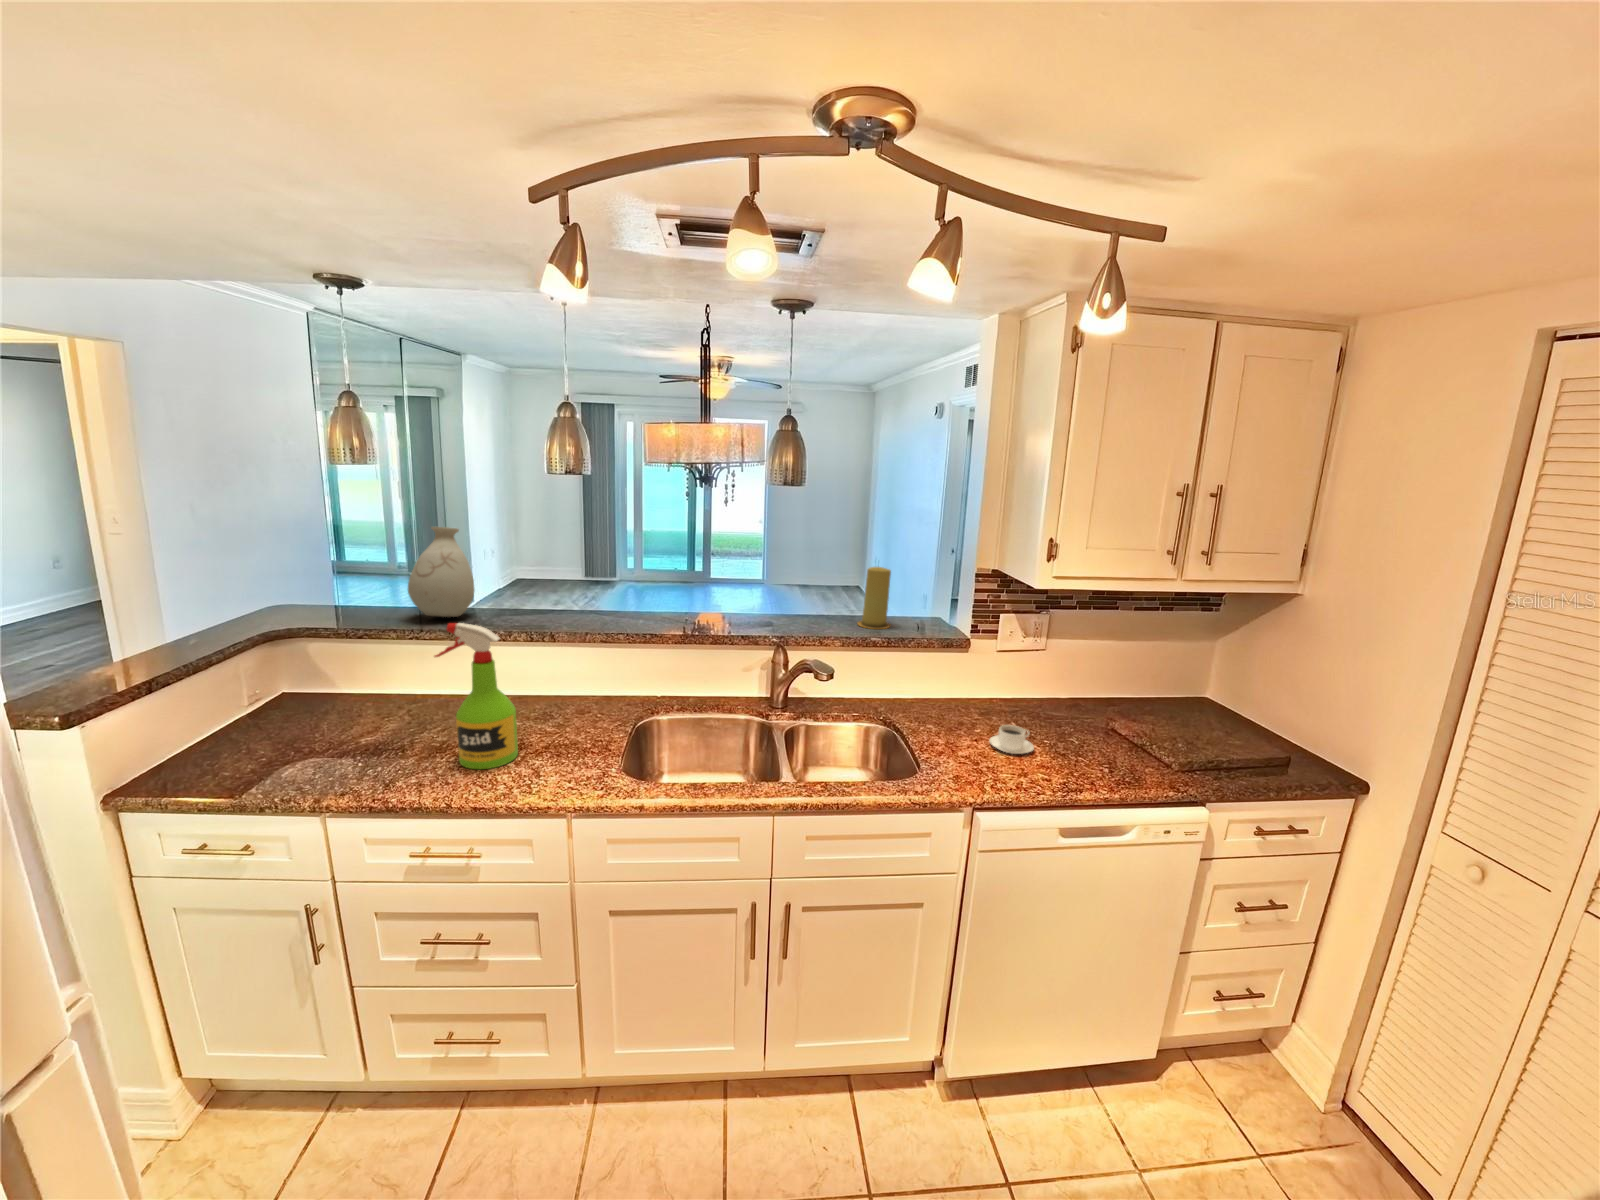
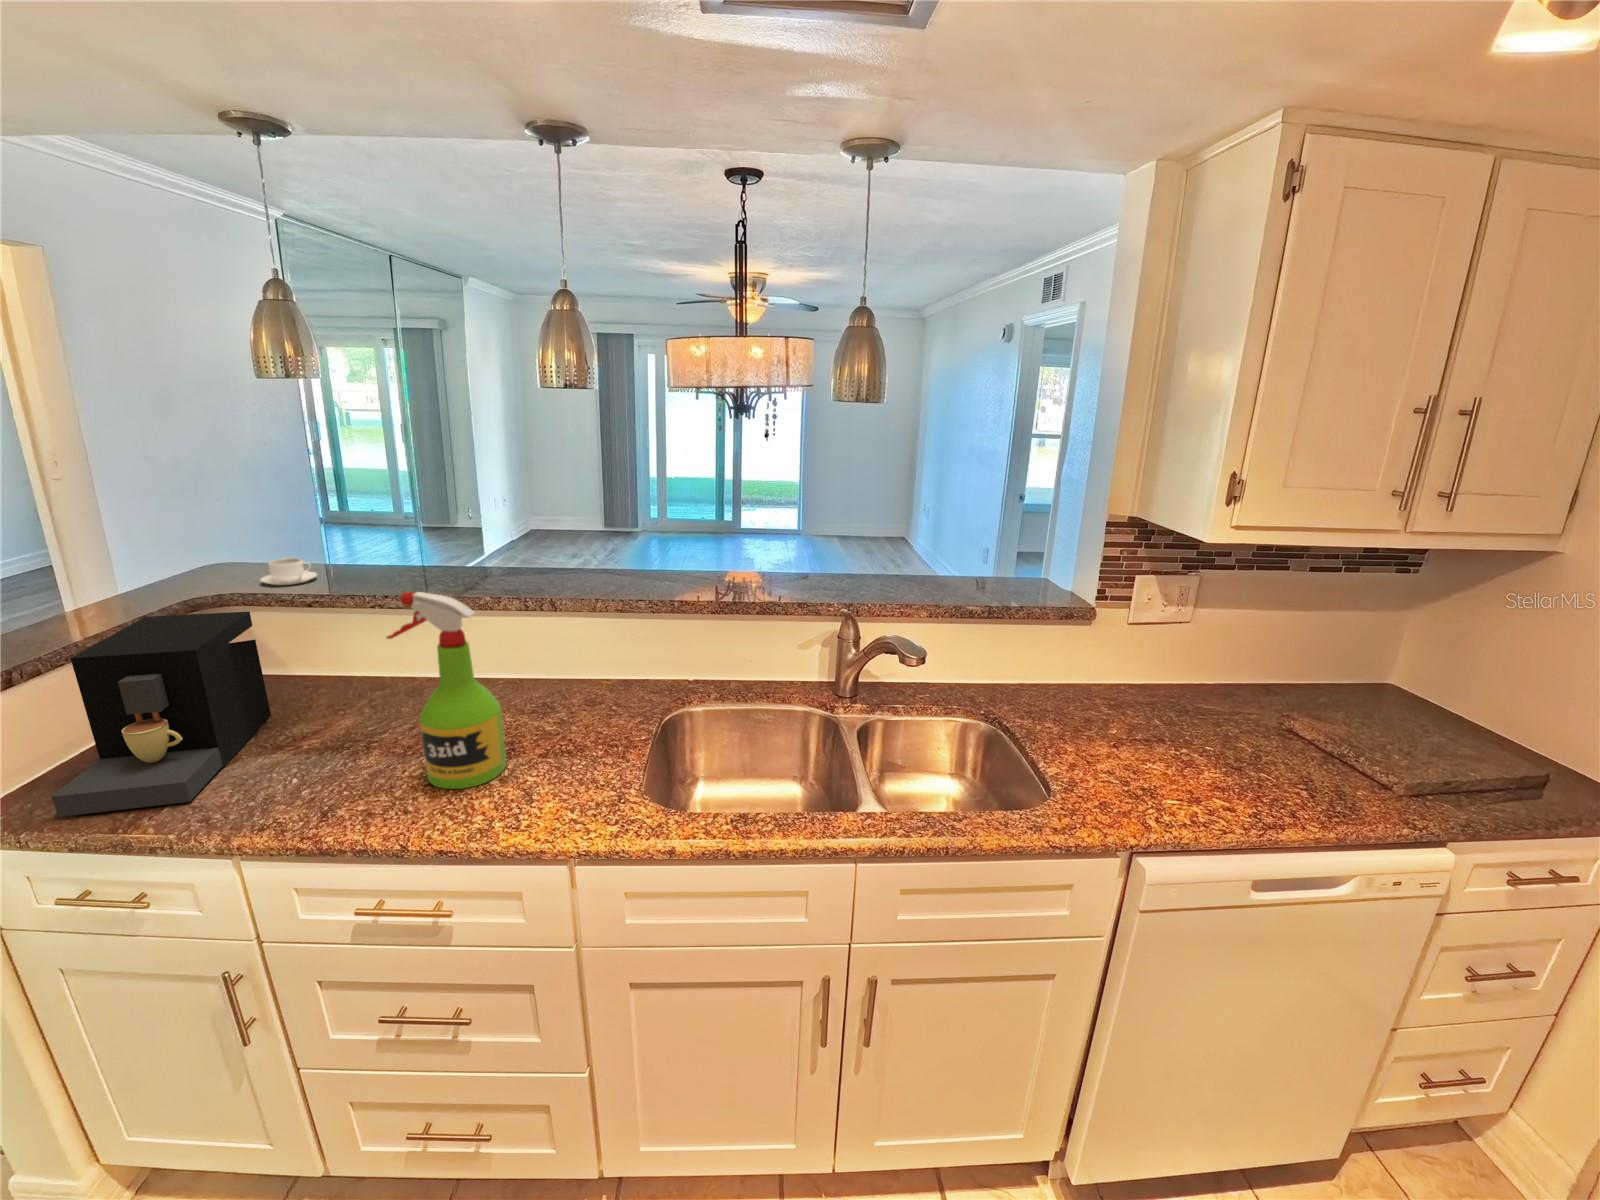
vase: present [408,527,474,617] -> none [371,464,456,579]
candle: present [858,567,891,629] -> none [940,514,987,595]
coffee maker: none [185,640,330,788] -> present [52,611,271,817]
coffee cup: present [990,725,1034,754] -> present [260,558,317,585]

